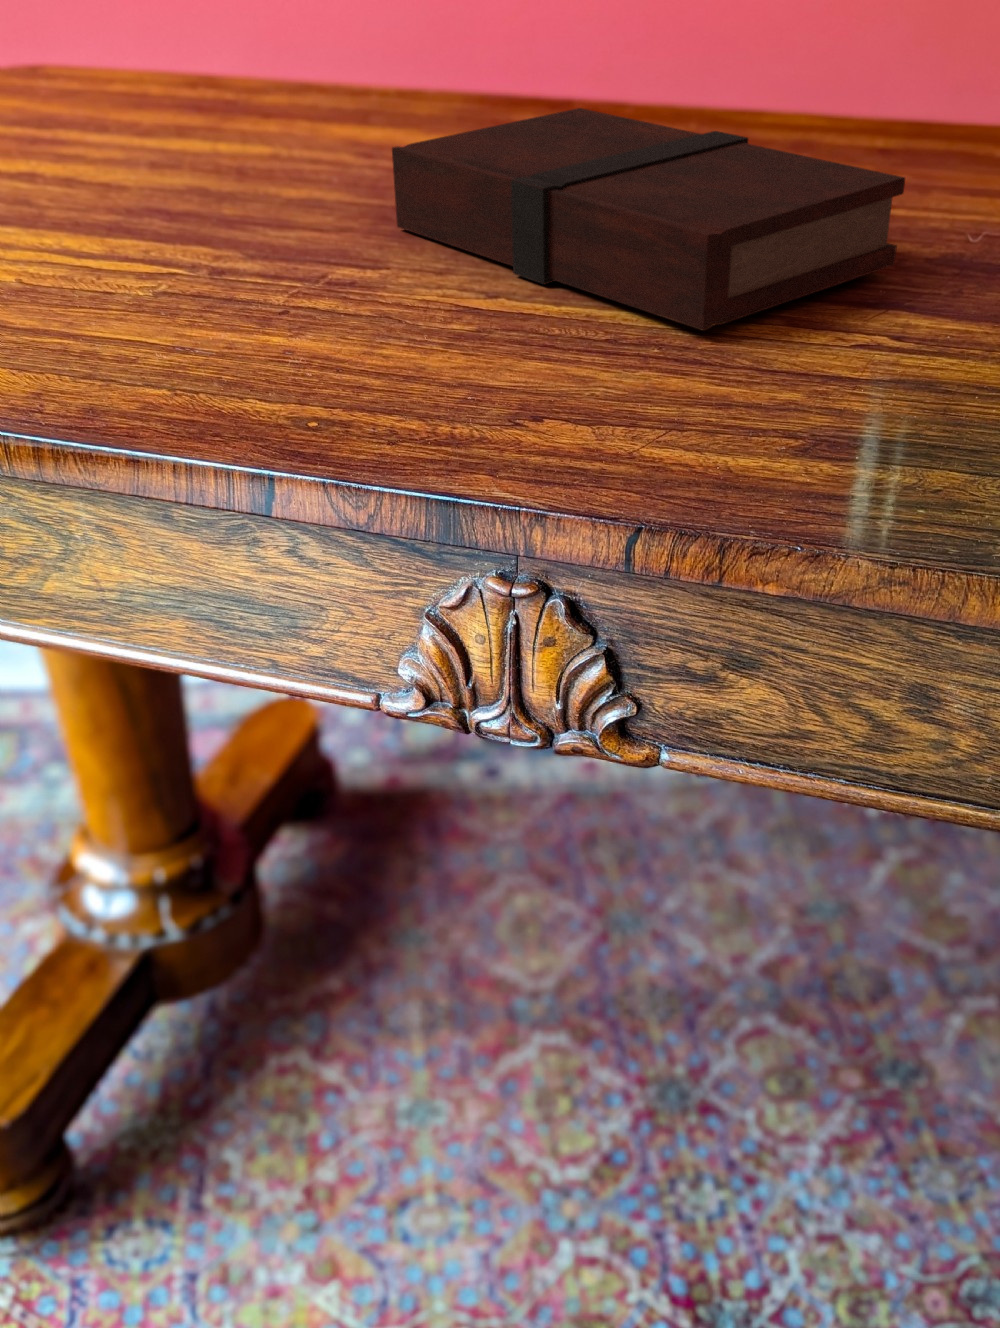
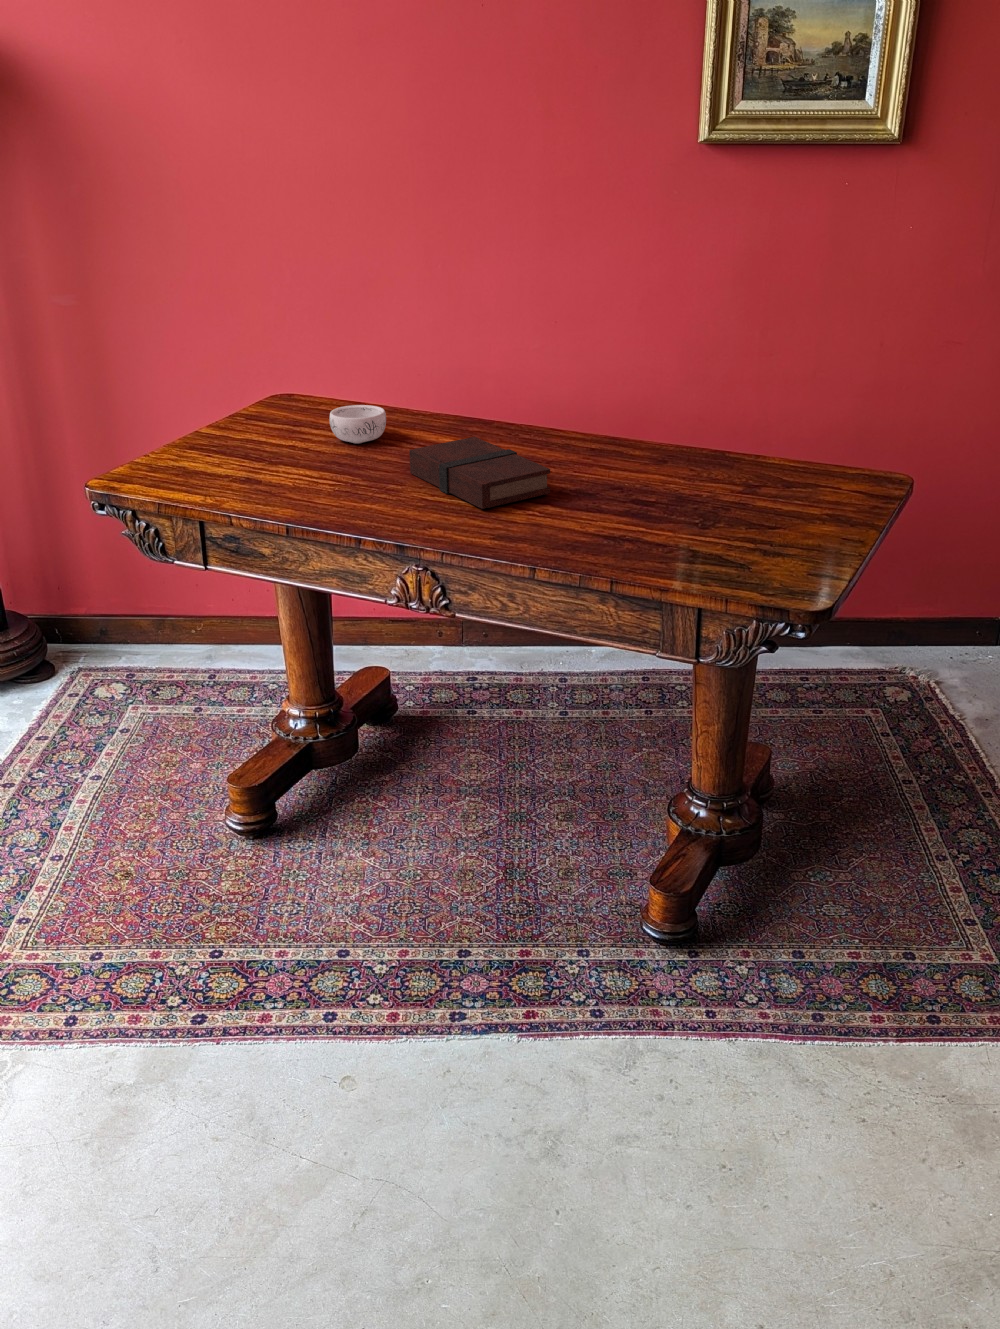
decorative bowl: none [130,51,296,158] -> present [330,405,386,443]

